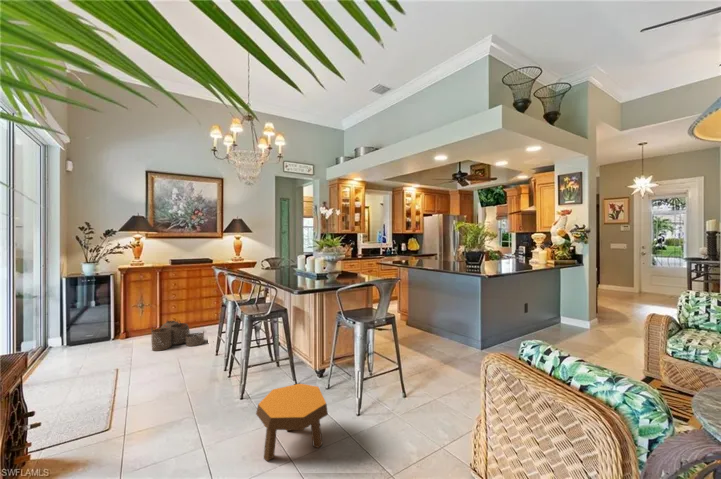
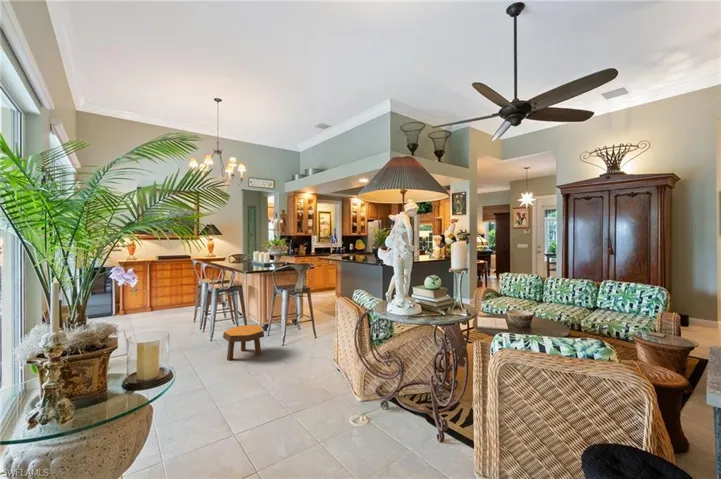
woven basket: present [151,321,204,351] -> none [145,301,185,321]

